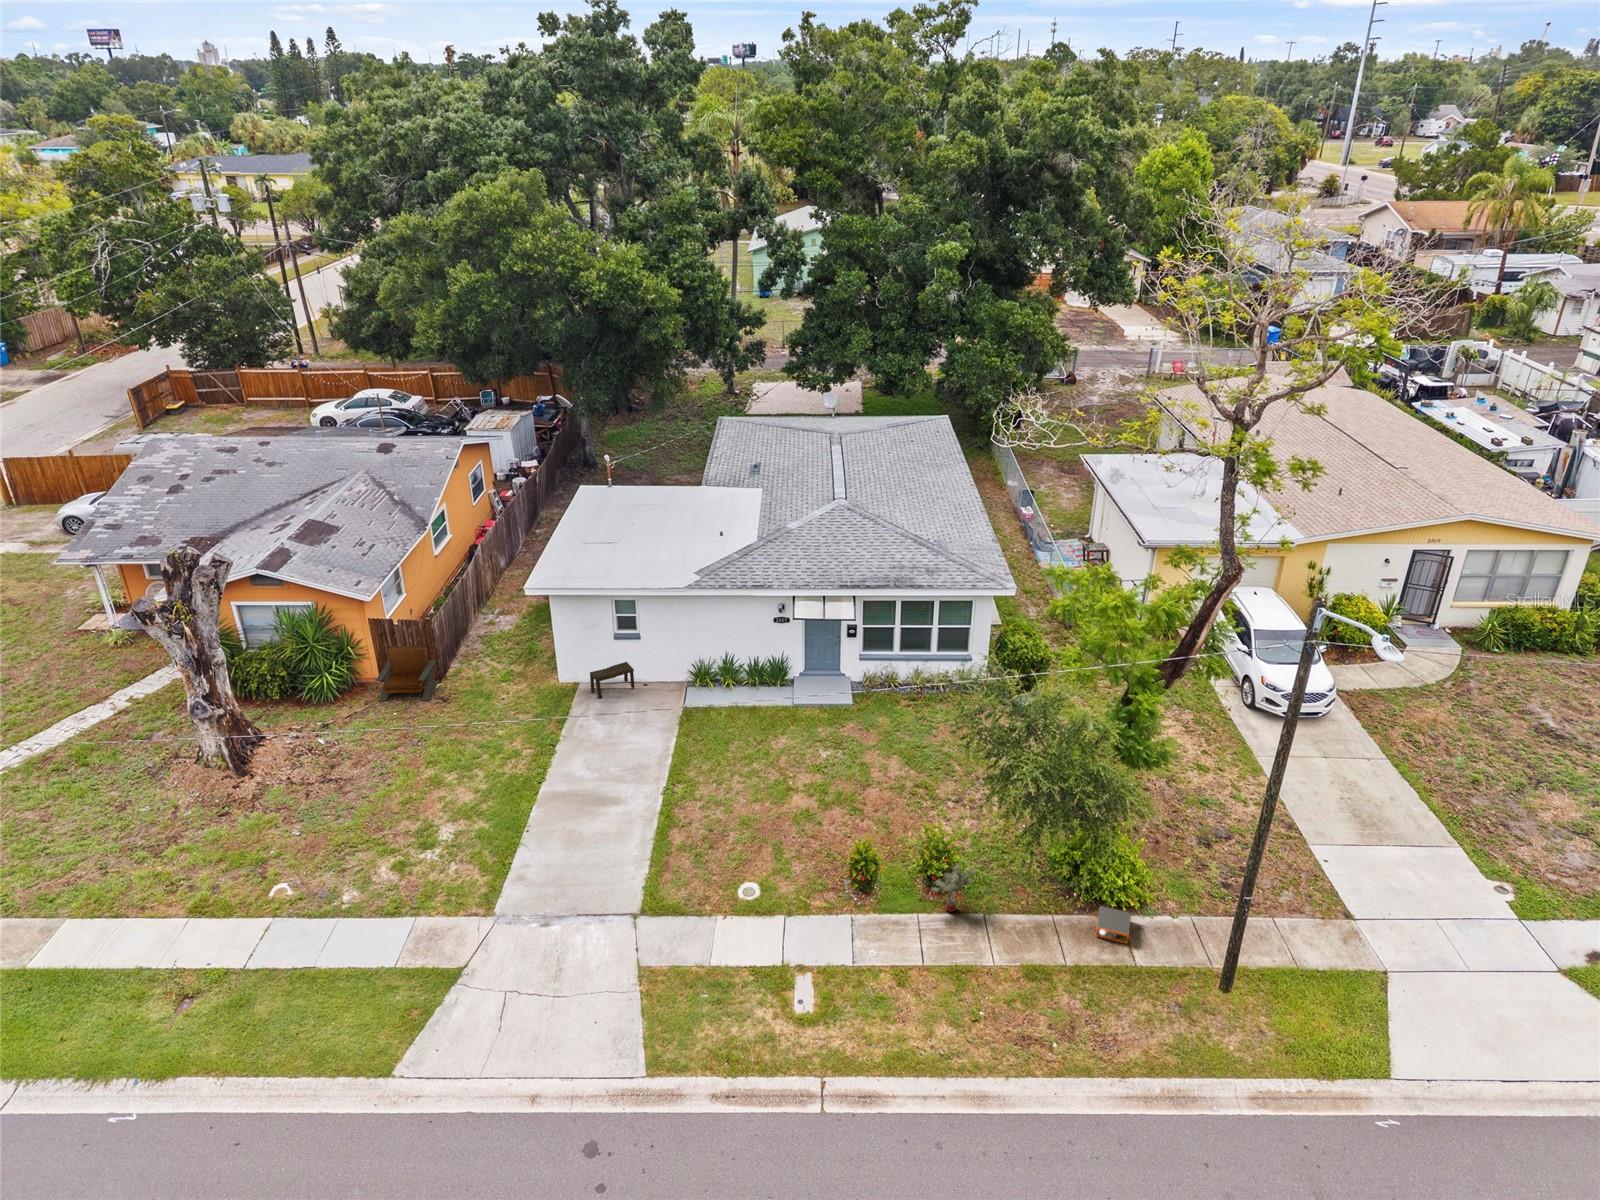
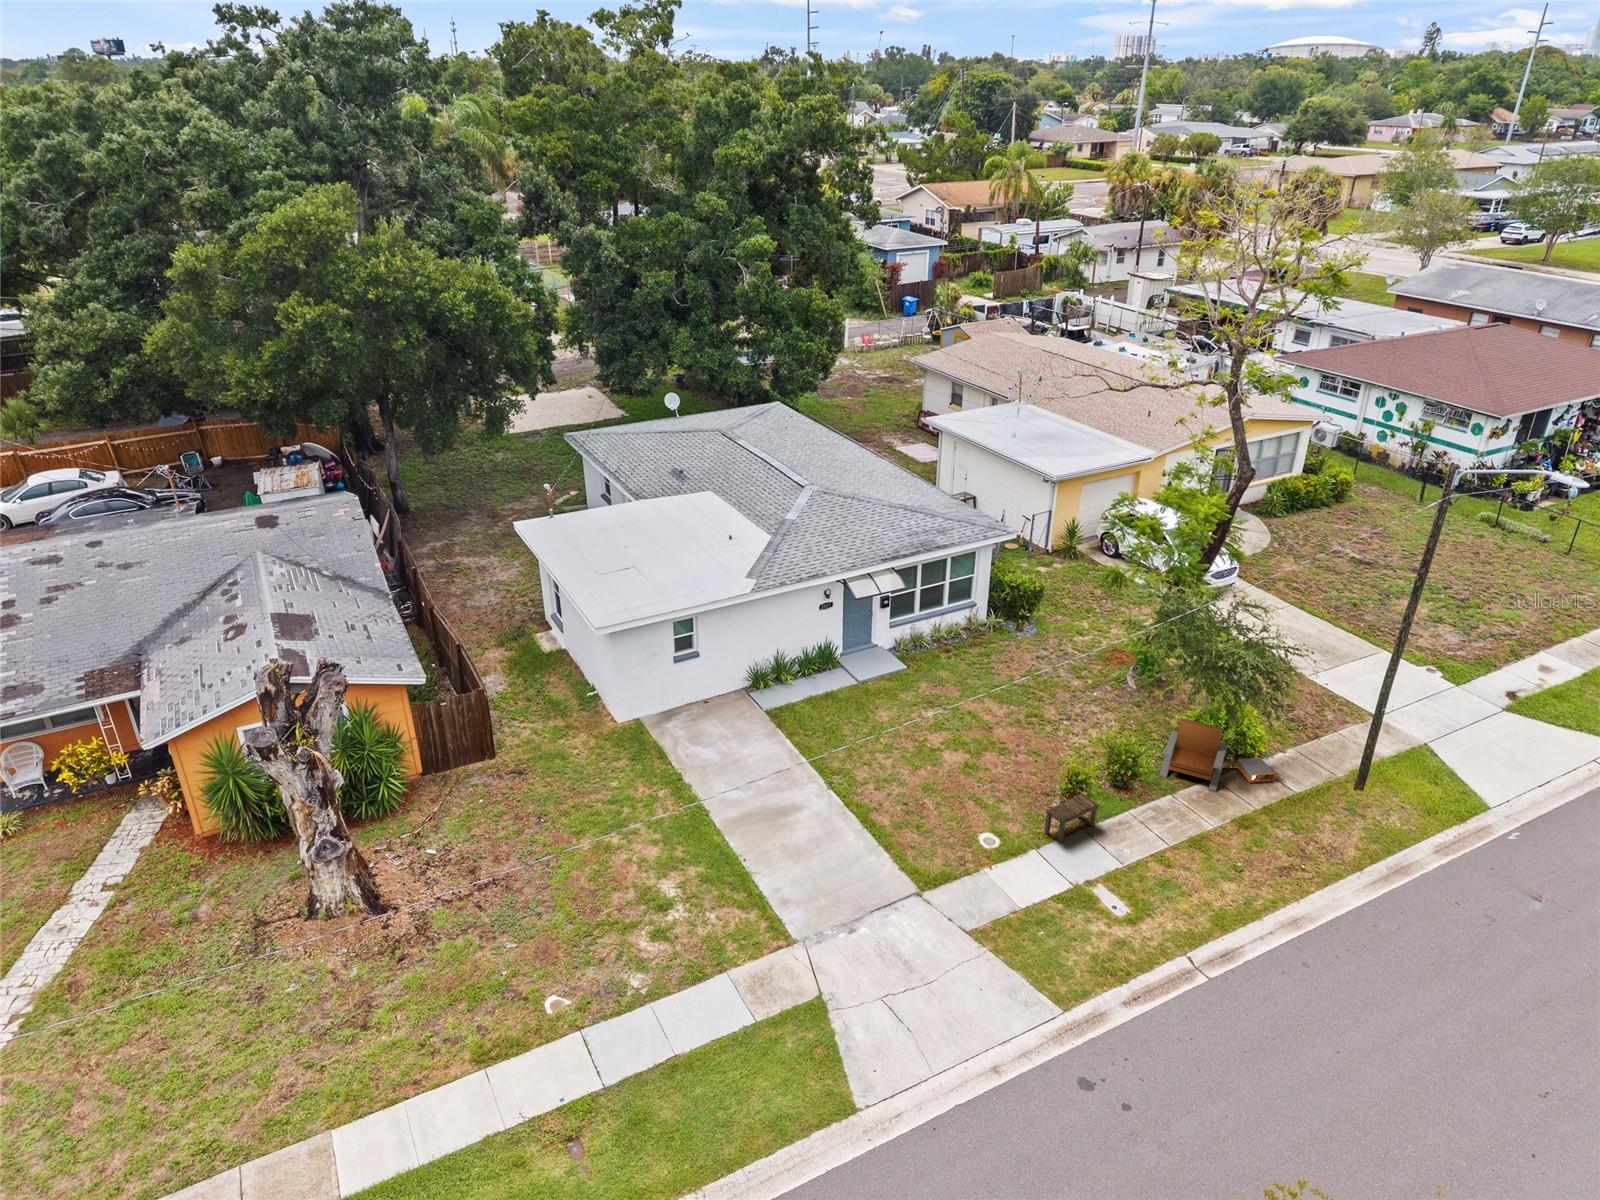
lounge chair: present [376,646,439,701] -> present [1160,718,1227,791]
bench: present [590,662,635,698] -> present [1045,793,1099,842]
potted tree: present [932,863,975,912] -> none [1129,756,1160,801]

